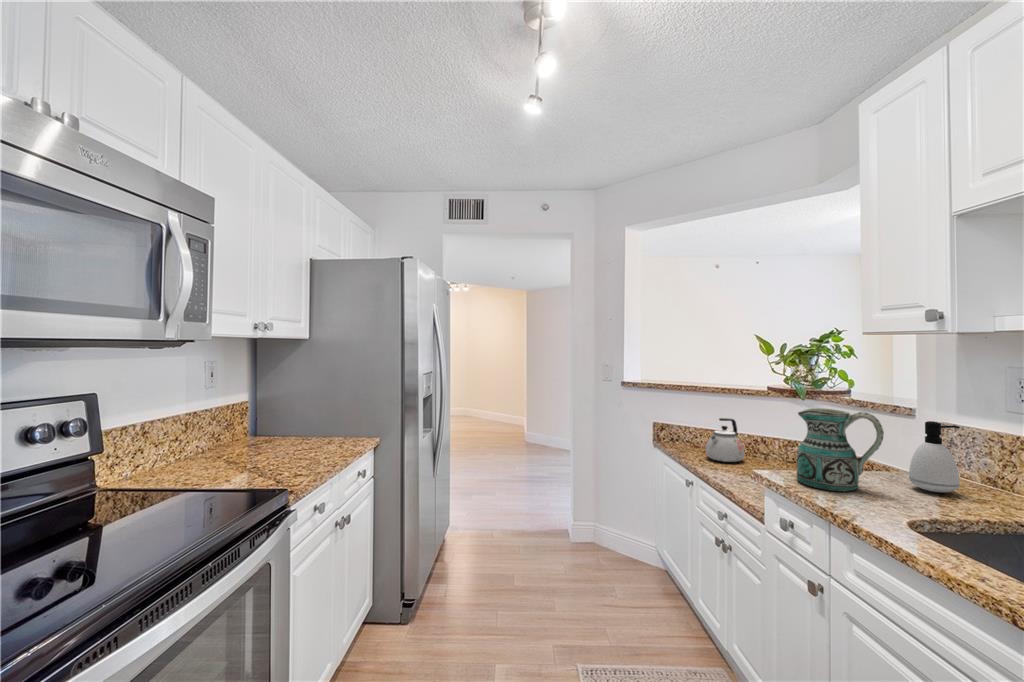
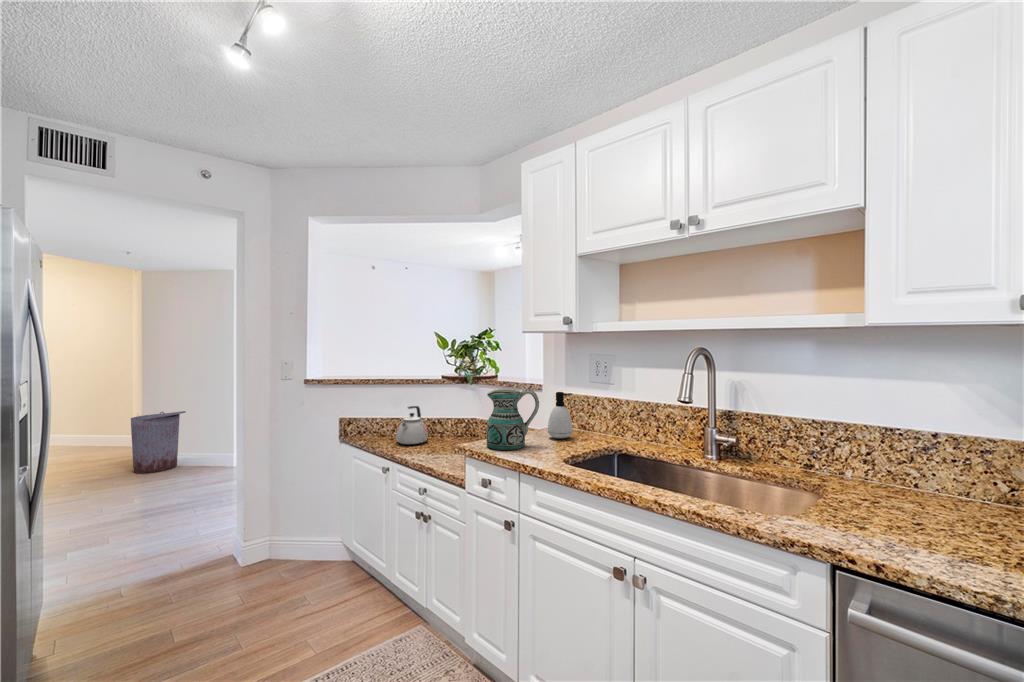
trash can: none [519,400,553,448] -> present [131,411,186,474]

